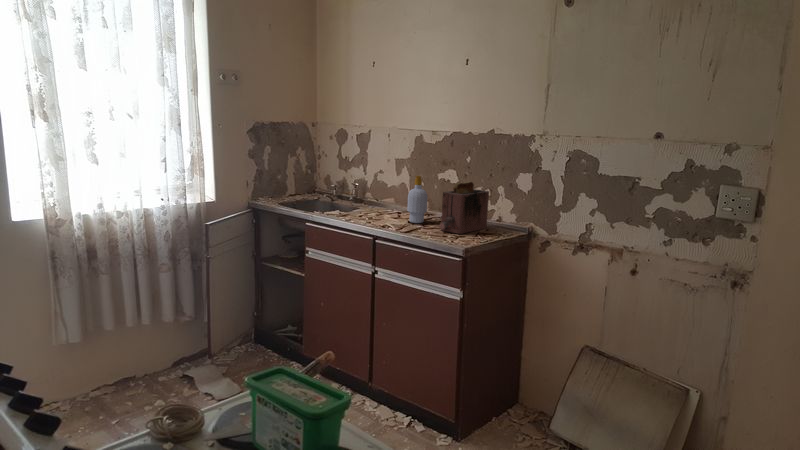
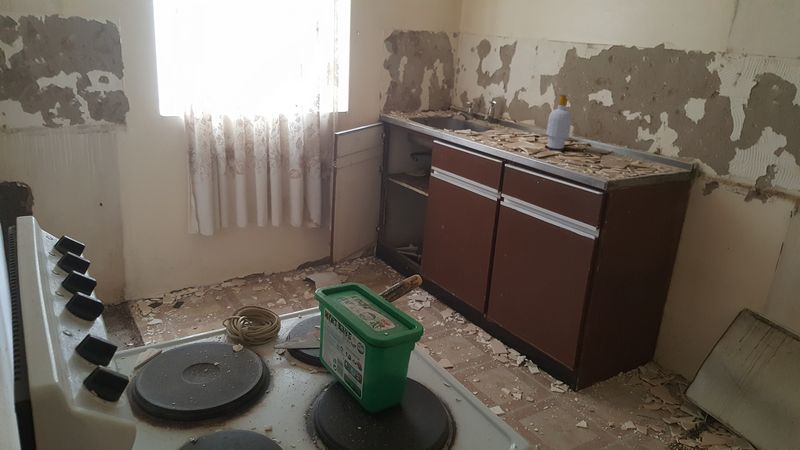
toaster: present [440,182,489,234] -> none [581,104,647,164]

